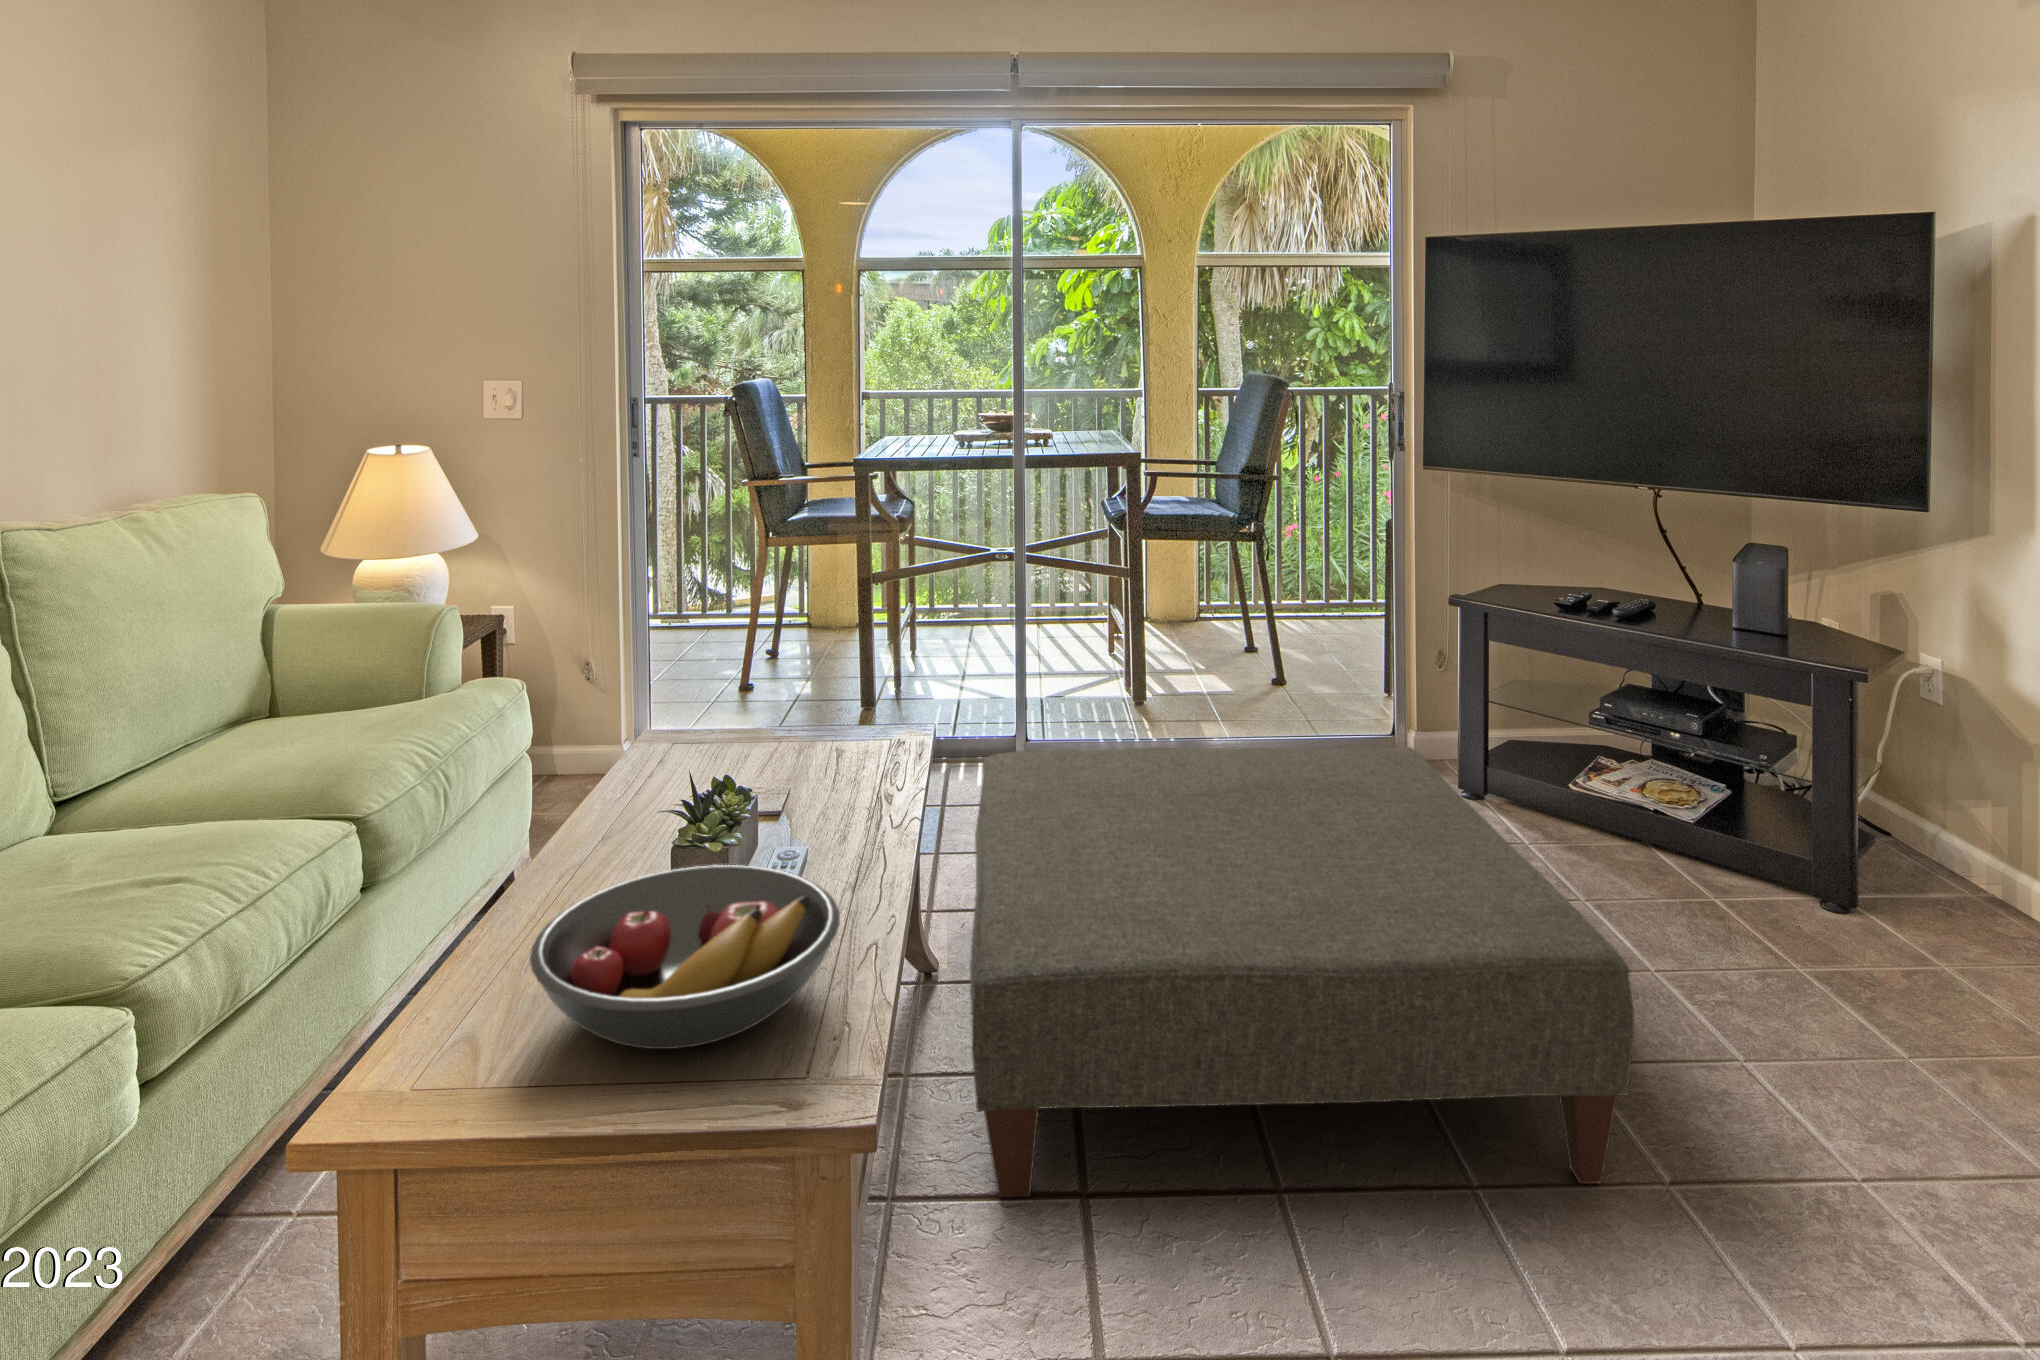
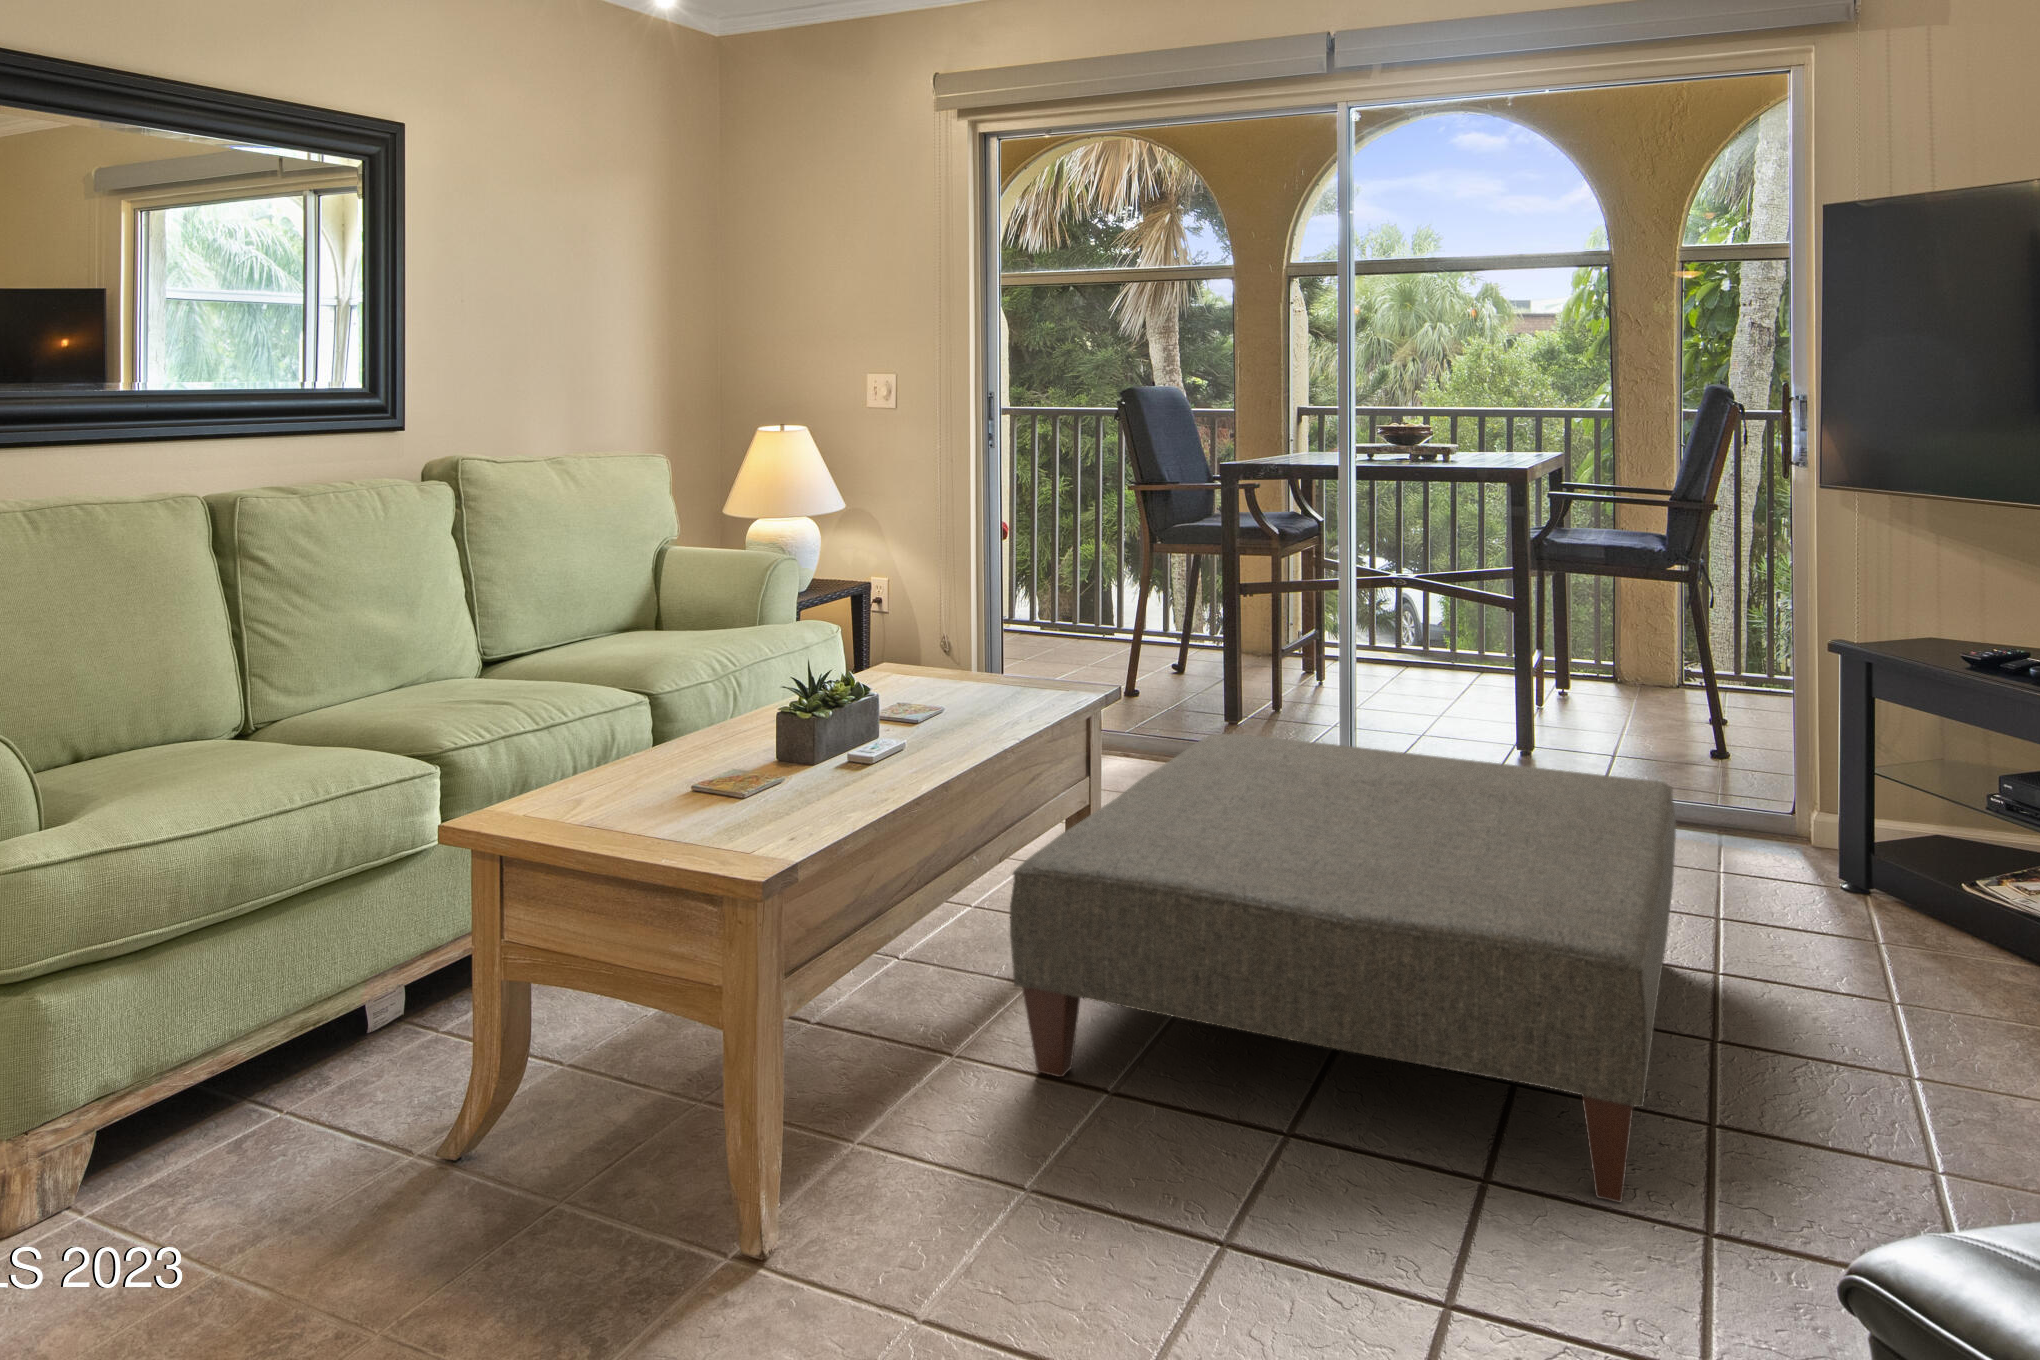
fruit bowl: present [530,865,840,1049] -> none [600,713,832,816]

